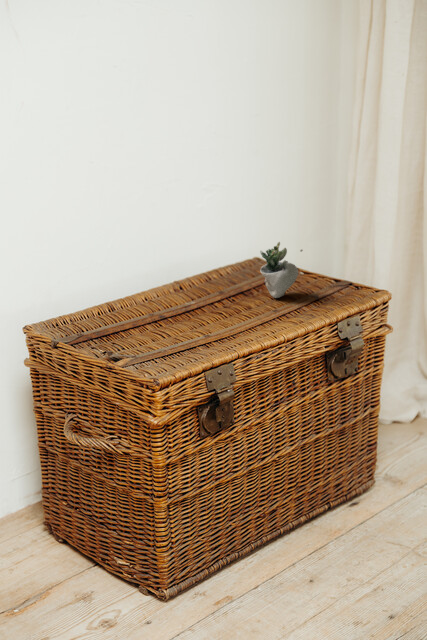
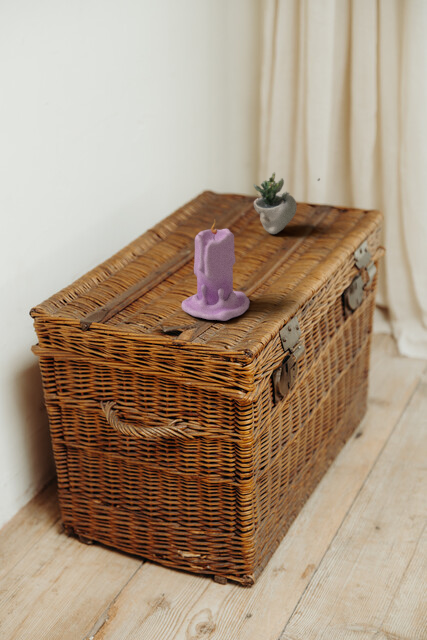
candle: none [140,270,201,357] -> present [182,221,250,321]

